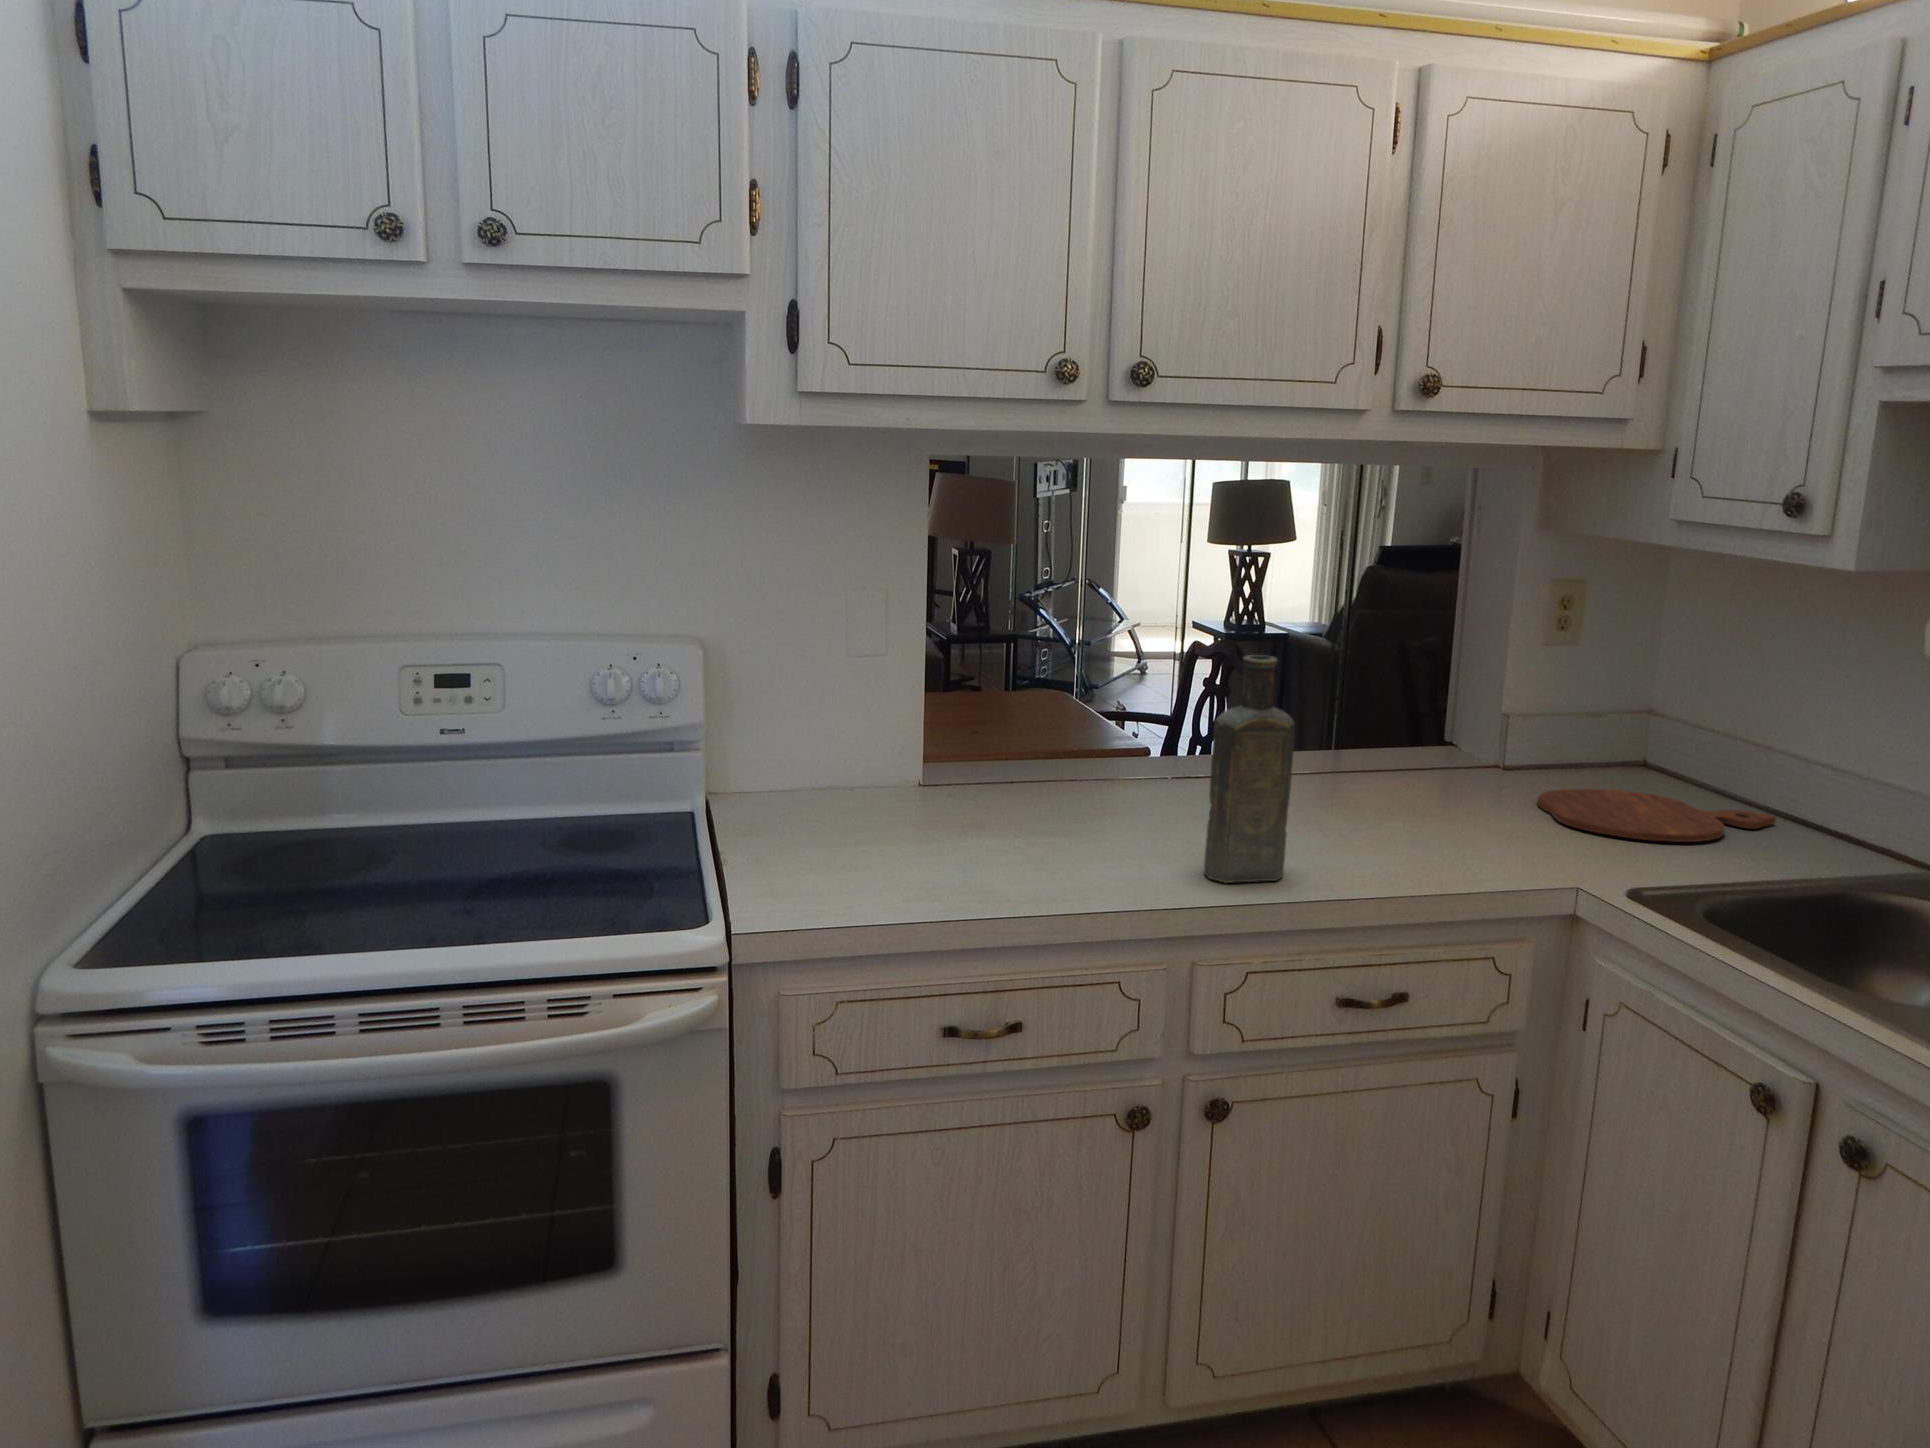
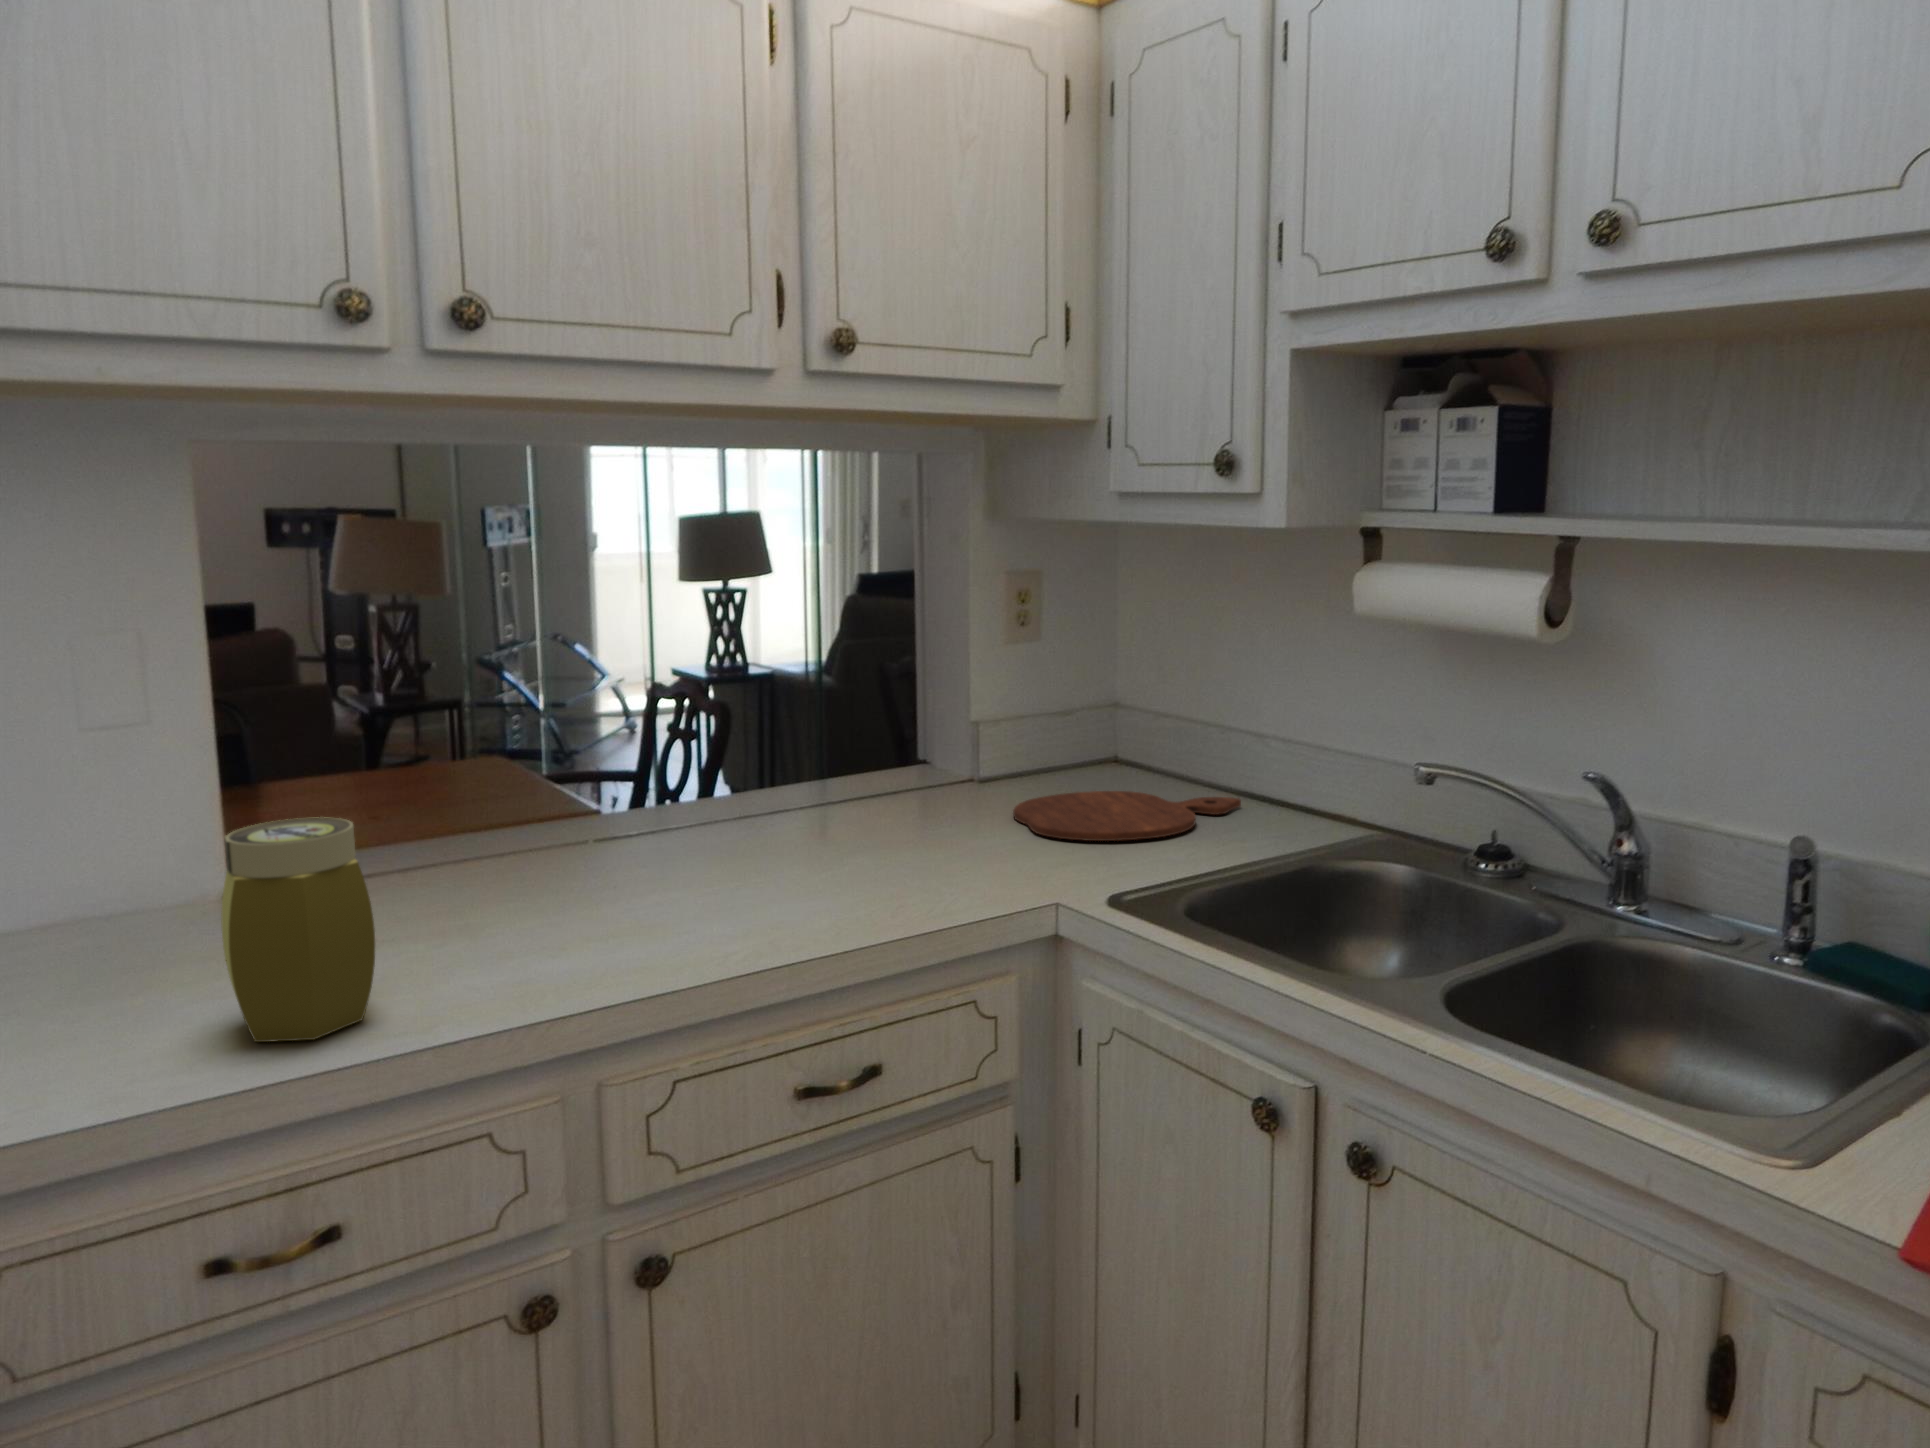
bottle: present [1204,655,1295,883] -> none [588,668,716,968]
jar: none [956,741,1054,895] -> present [221,817,375,1042]

